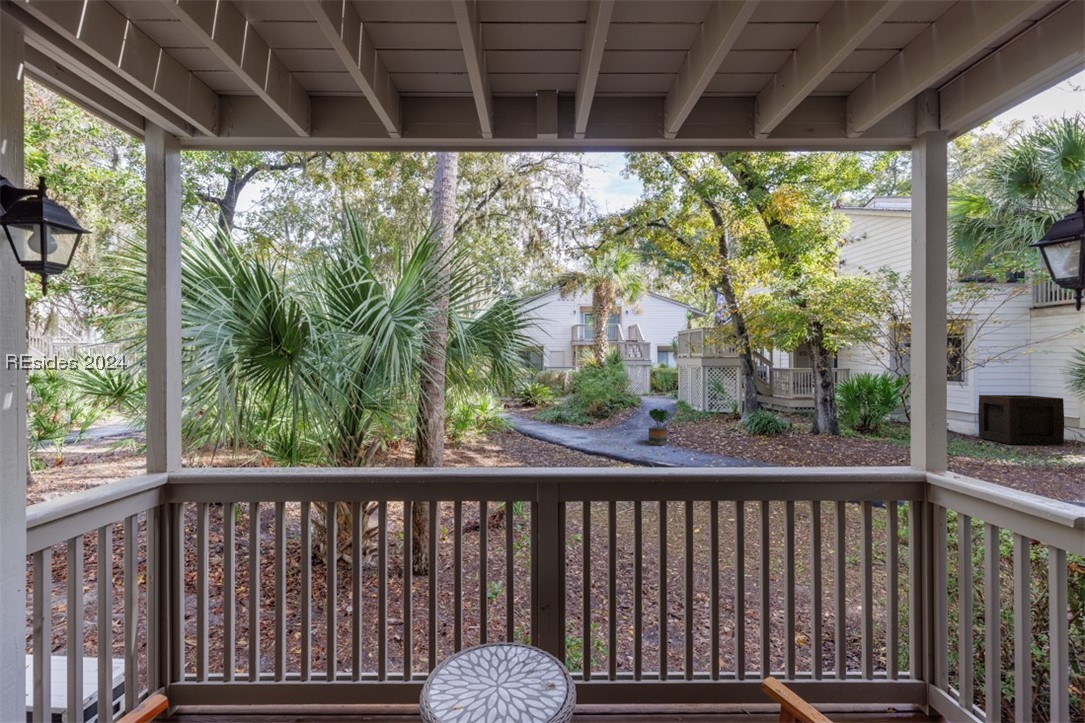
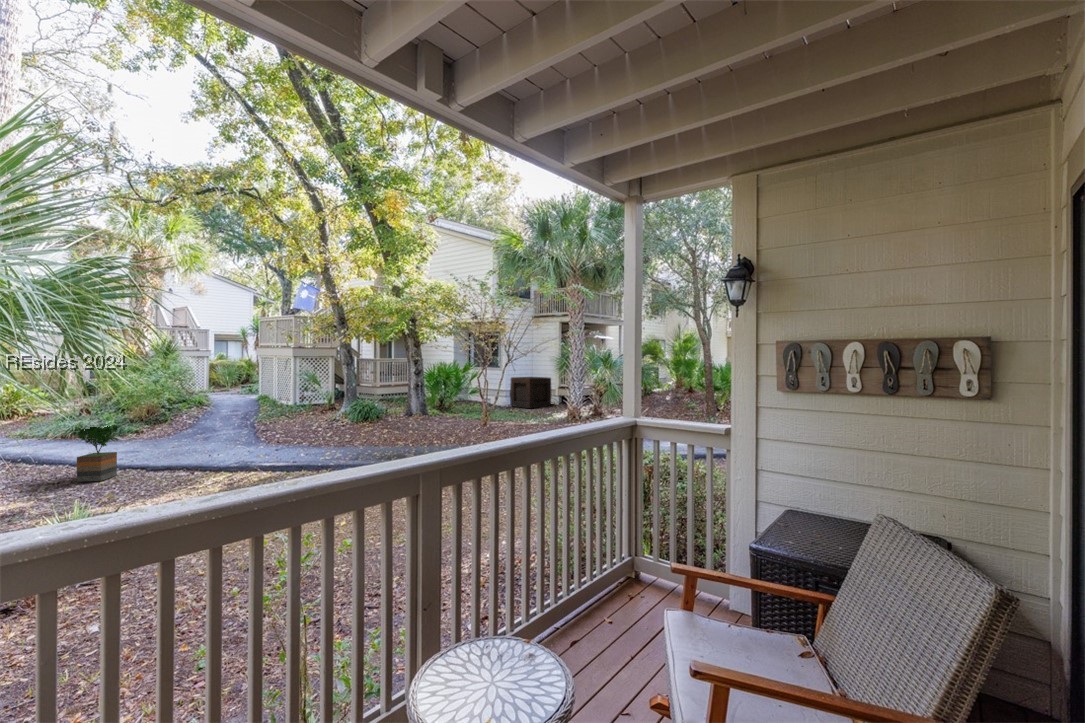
potted tree: present [649,409,670,445] -> present [77,424,124,482]

